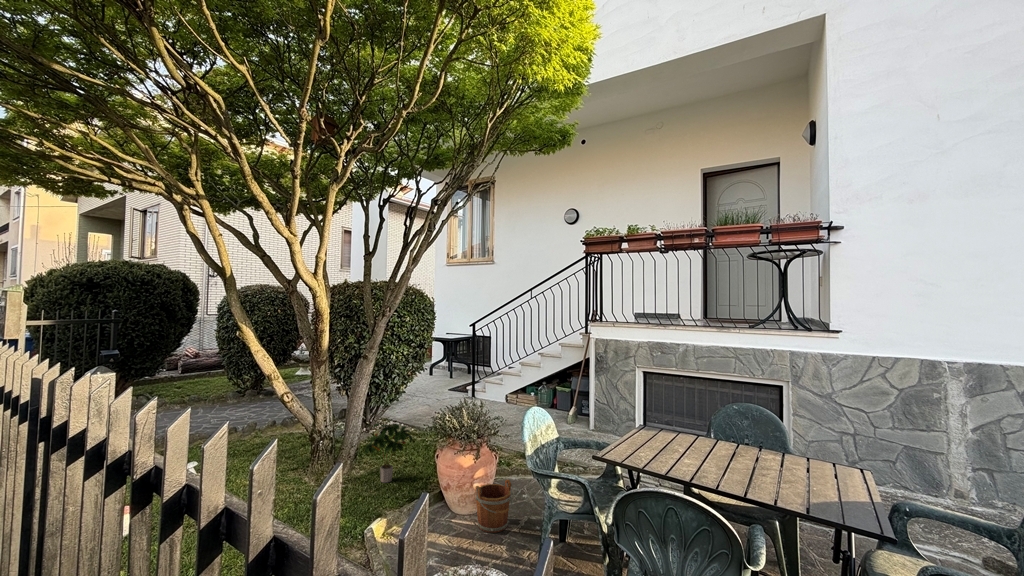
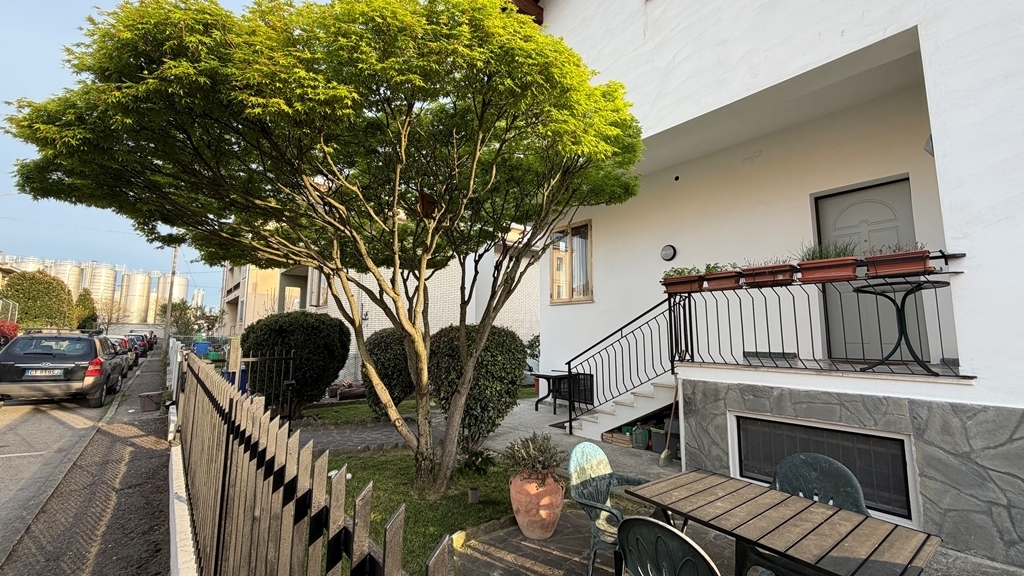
bucket: present [475,480,514,533] -> none [540,510,576,559]

